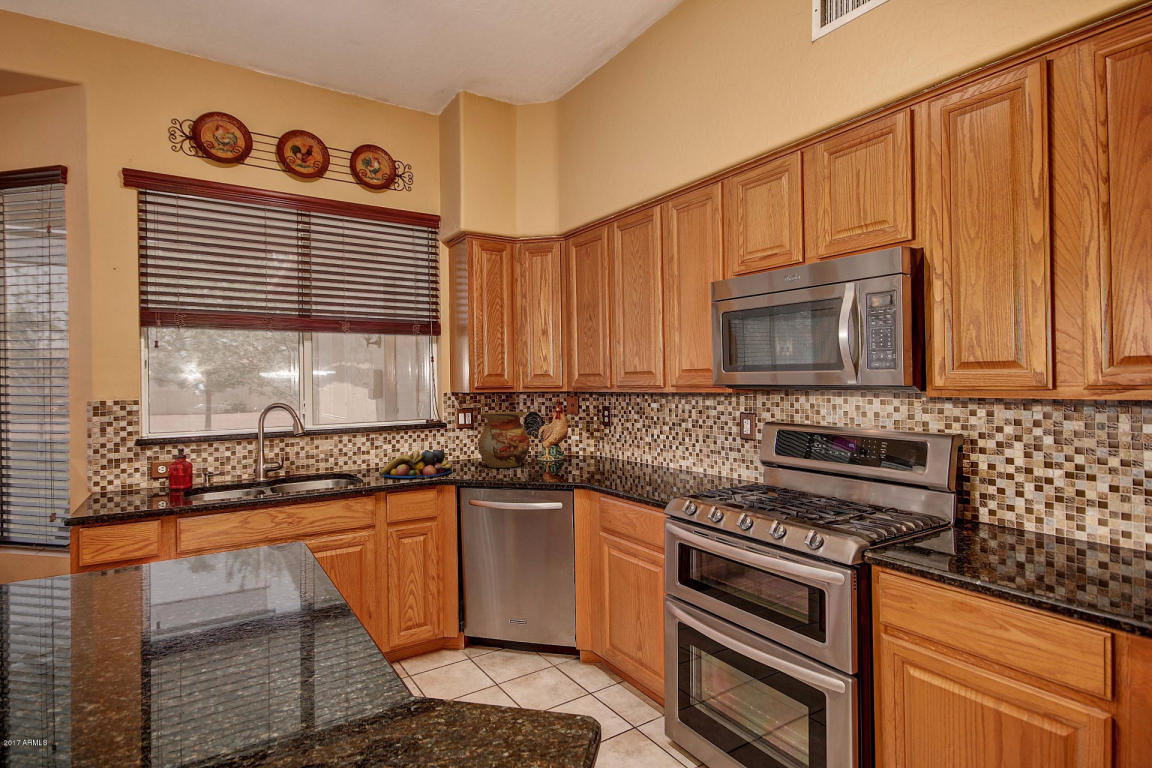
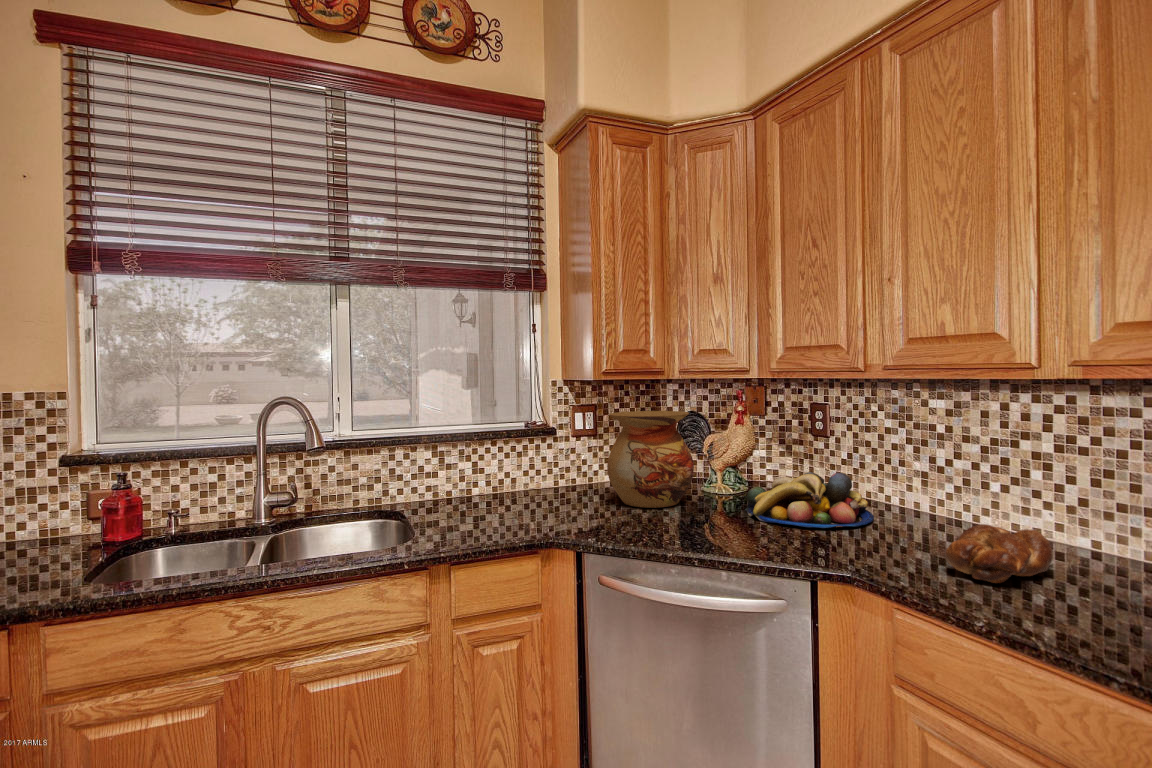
fruit bowl: present [381,450,452,478] -> present [745,472,874,528]
bread loaf: none [631,460,680,483] -> present [945,524,1053,583]

